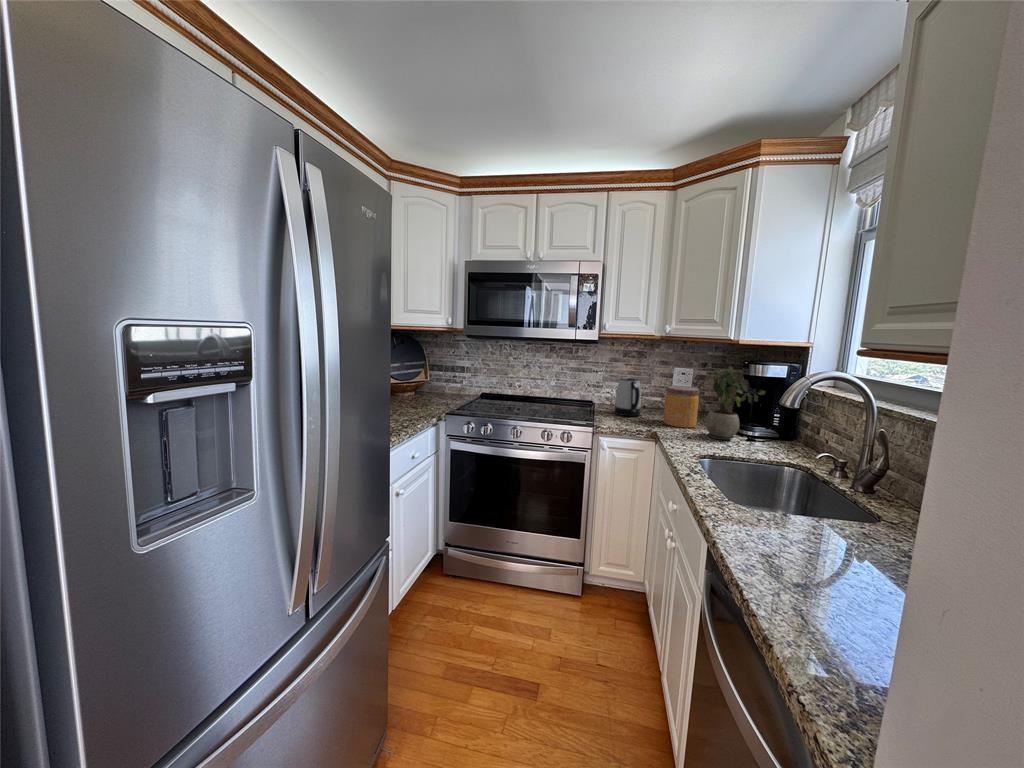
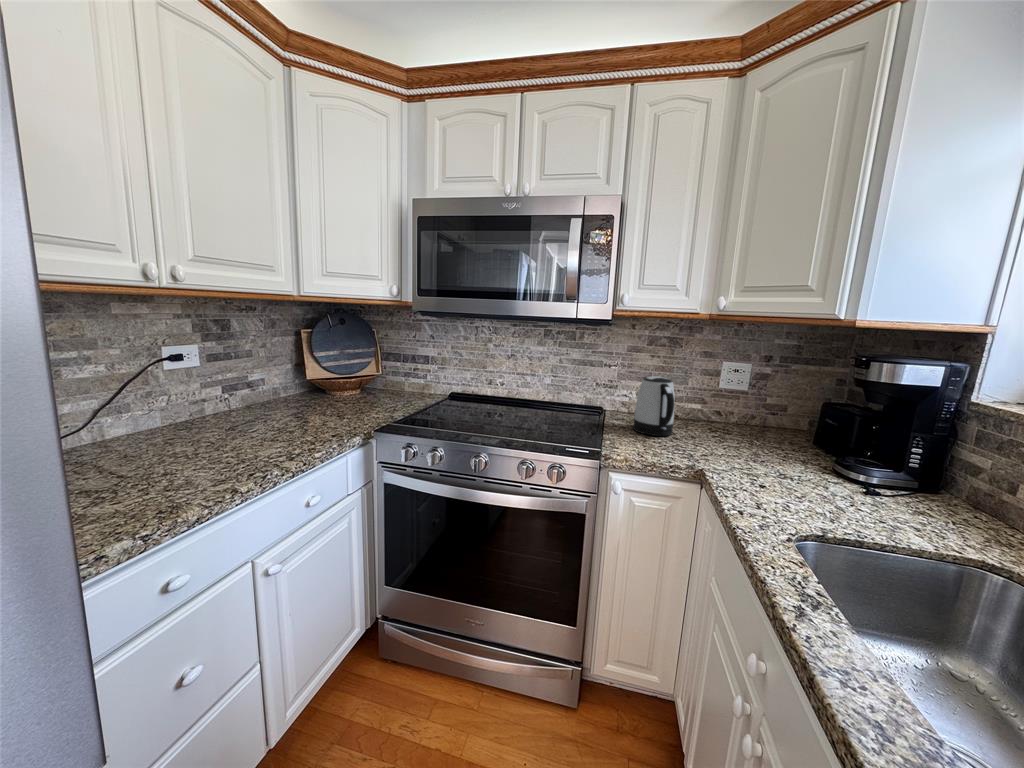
potted plant: present [706,366,765,440] -> none [792,366,922,494]
jar: present [664,386,700,428] -> none [711,392,775,461]

